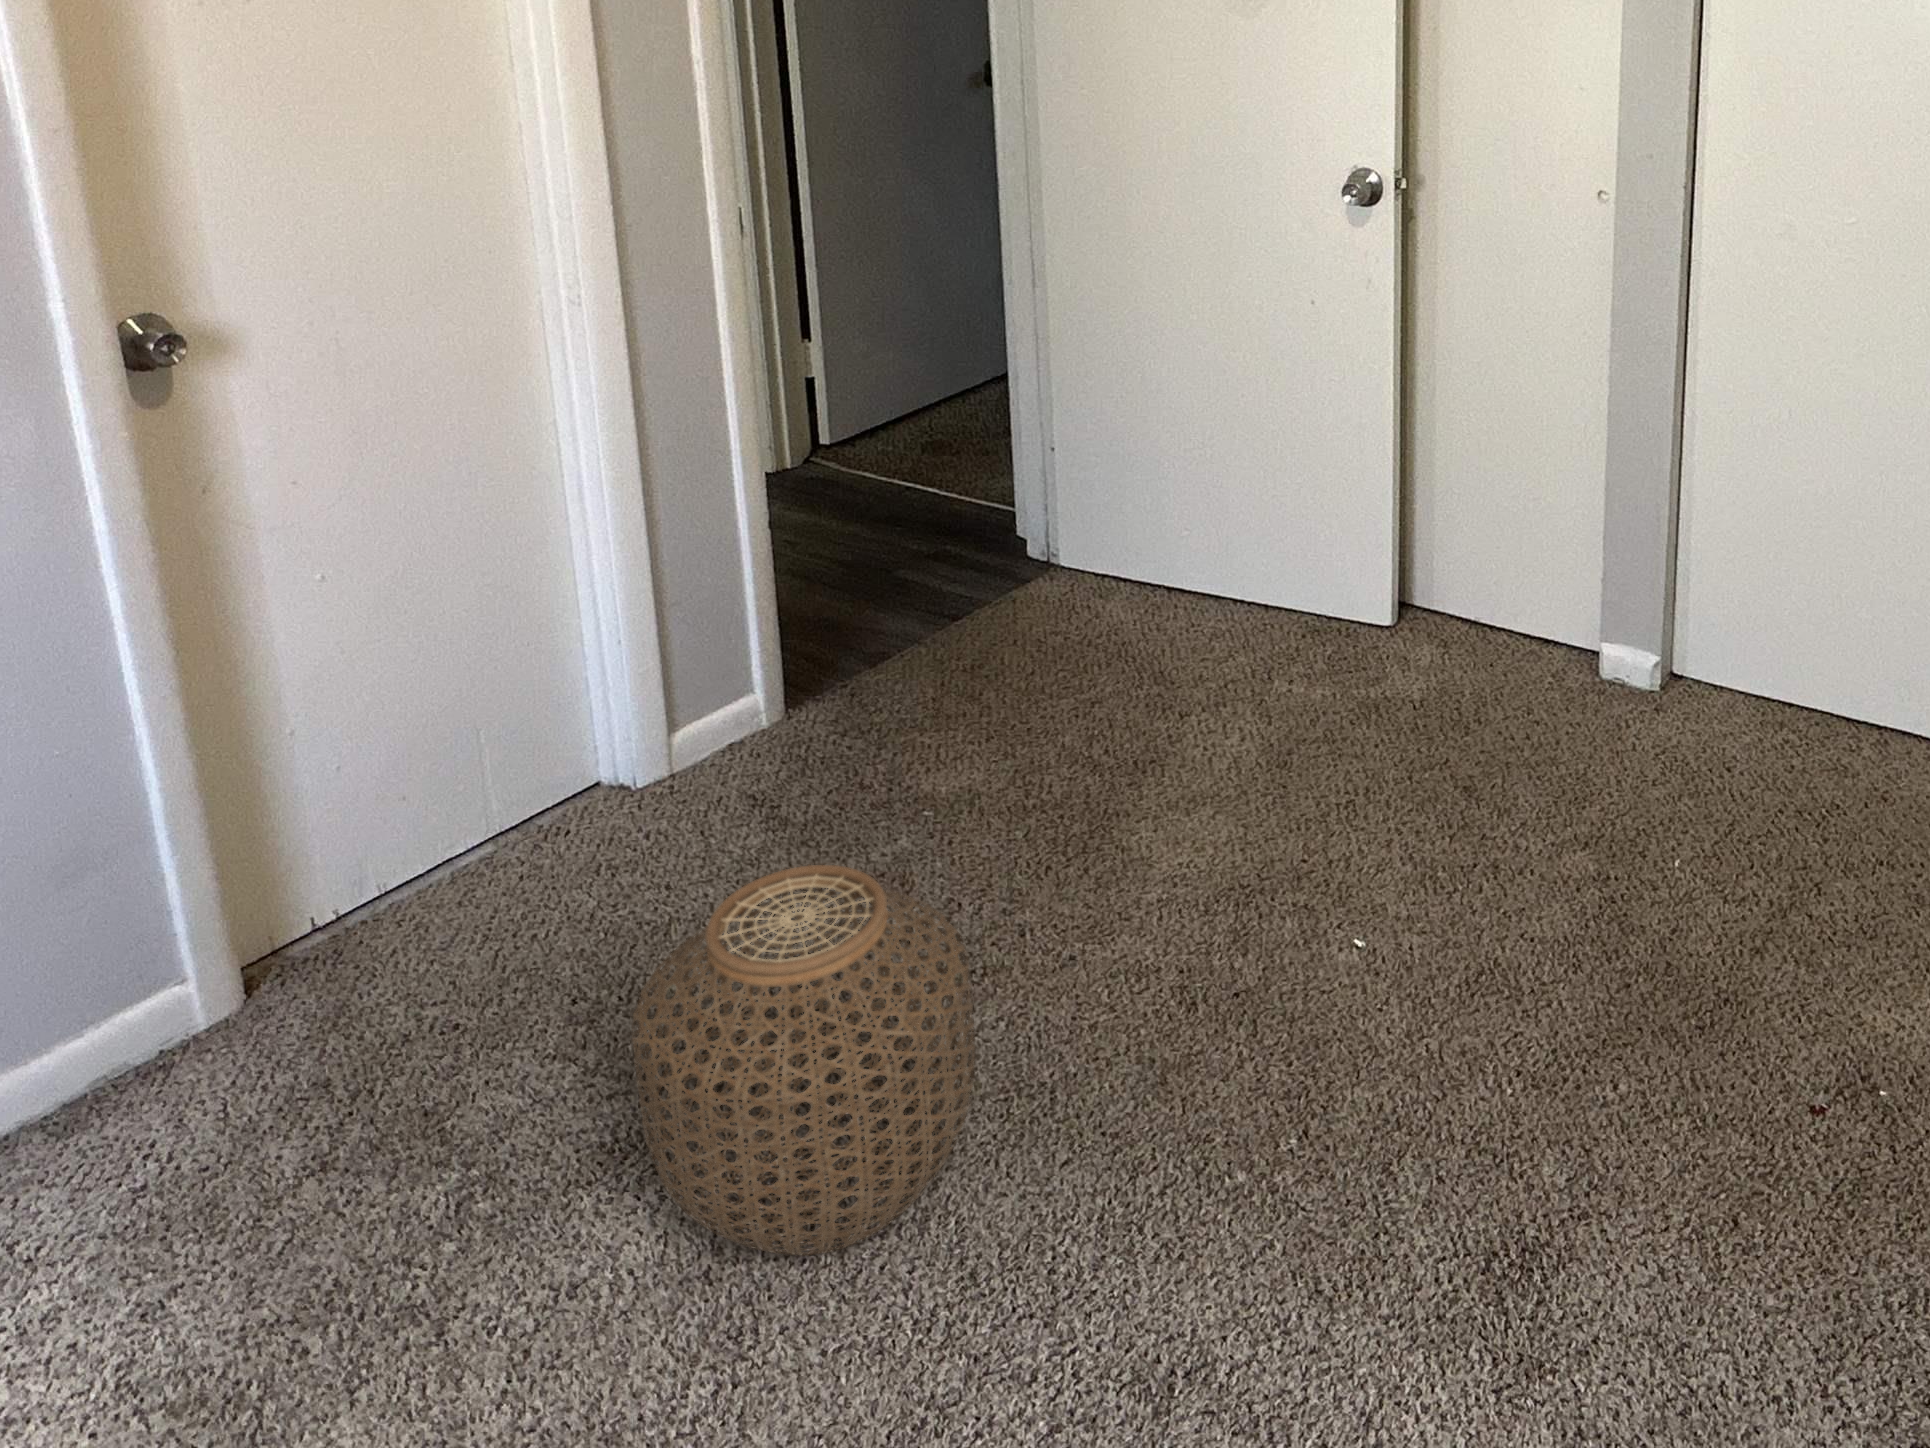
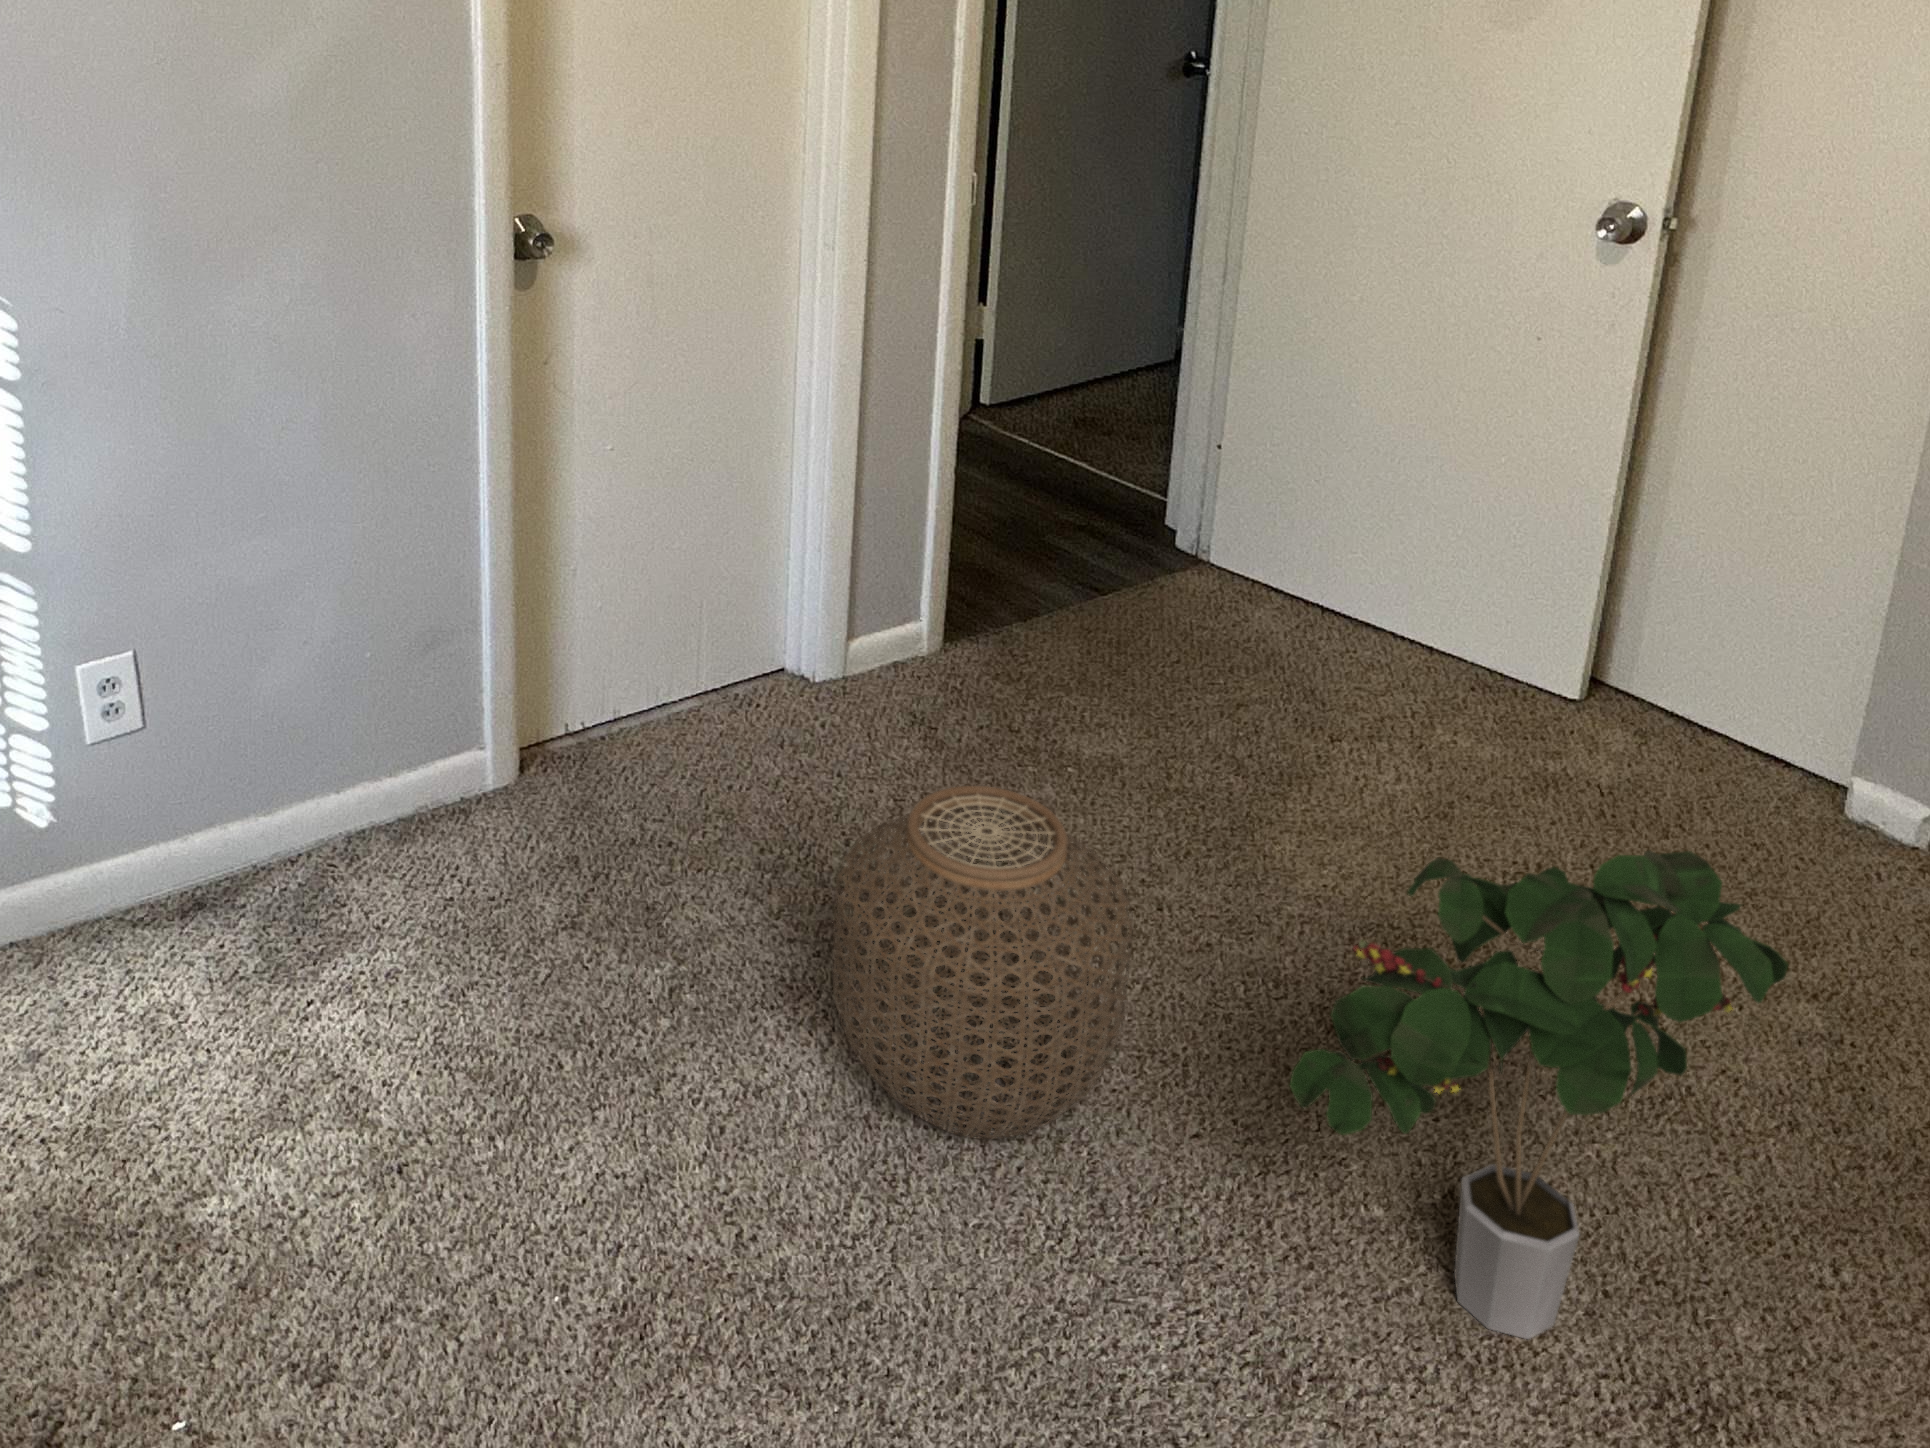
potted plant: none [1127,754,1537,1256] -> present [1290,851,1788,1339]

